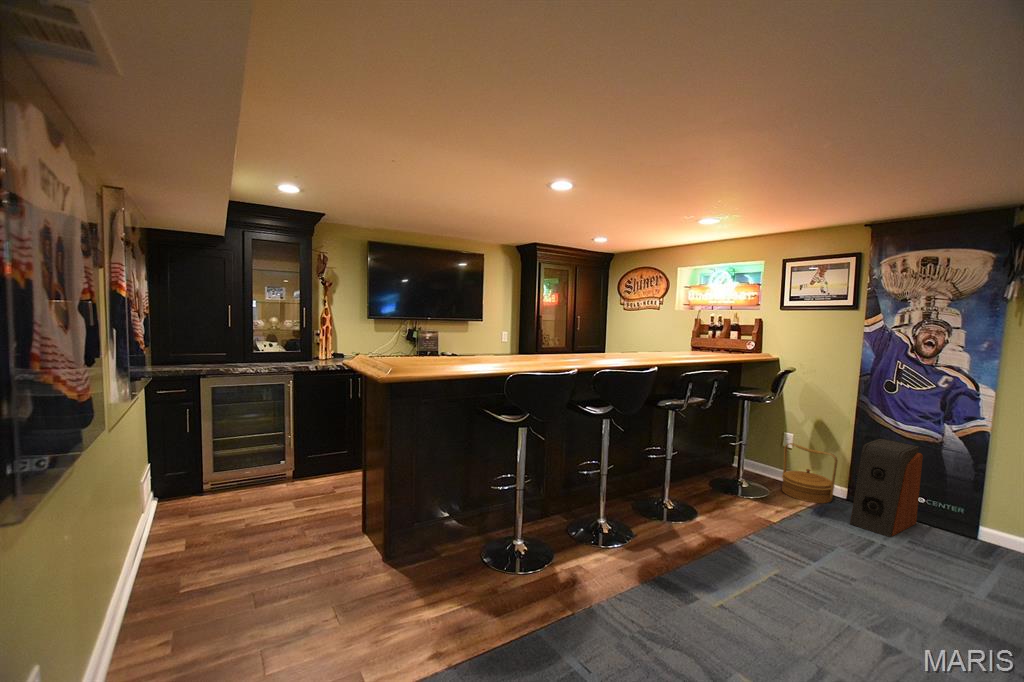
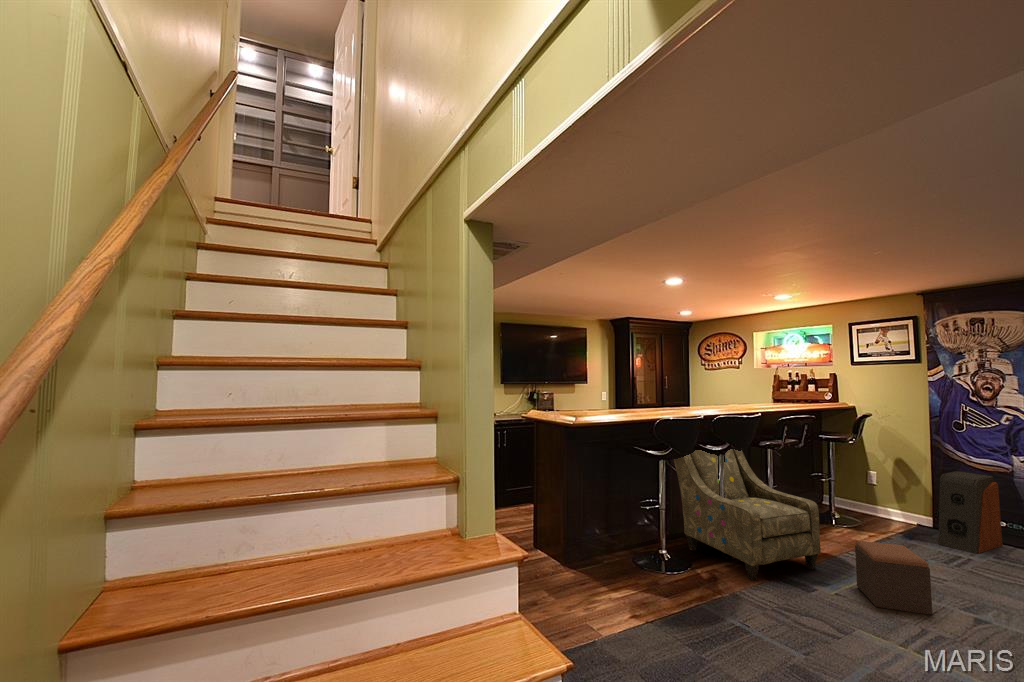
armchair: none [547,400,719,596] -> present [674,449,821,581]
woven basket: present [782,443,838,503] -> none [869,478,920,530]
footstool: none [753,544,844,646] -> present [855,541,933,615]

